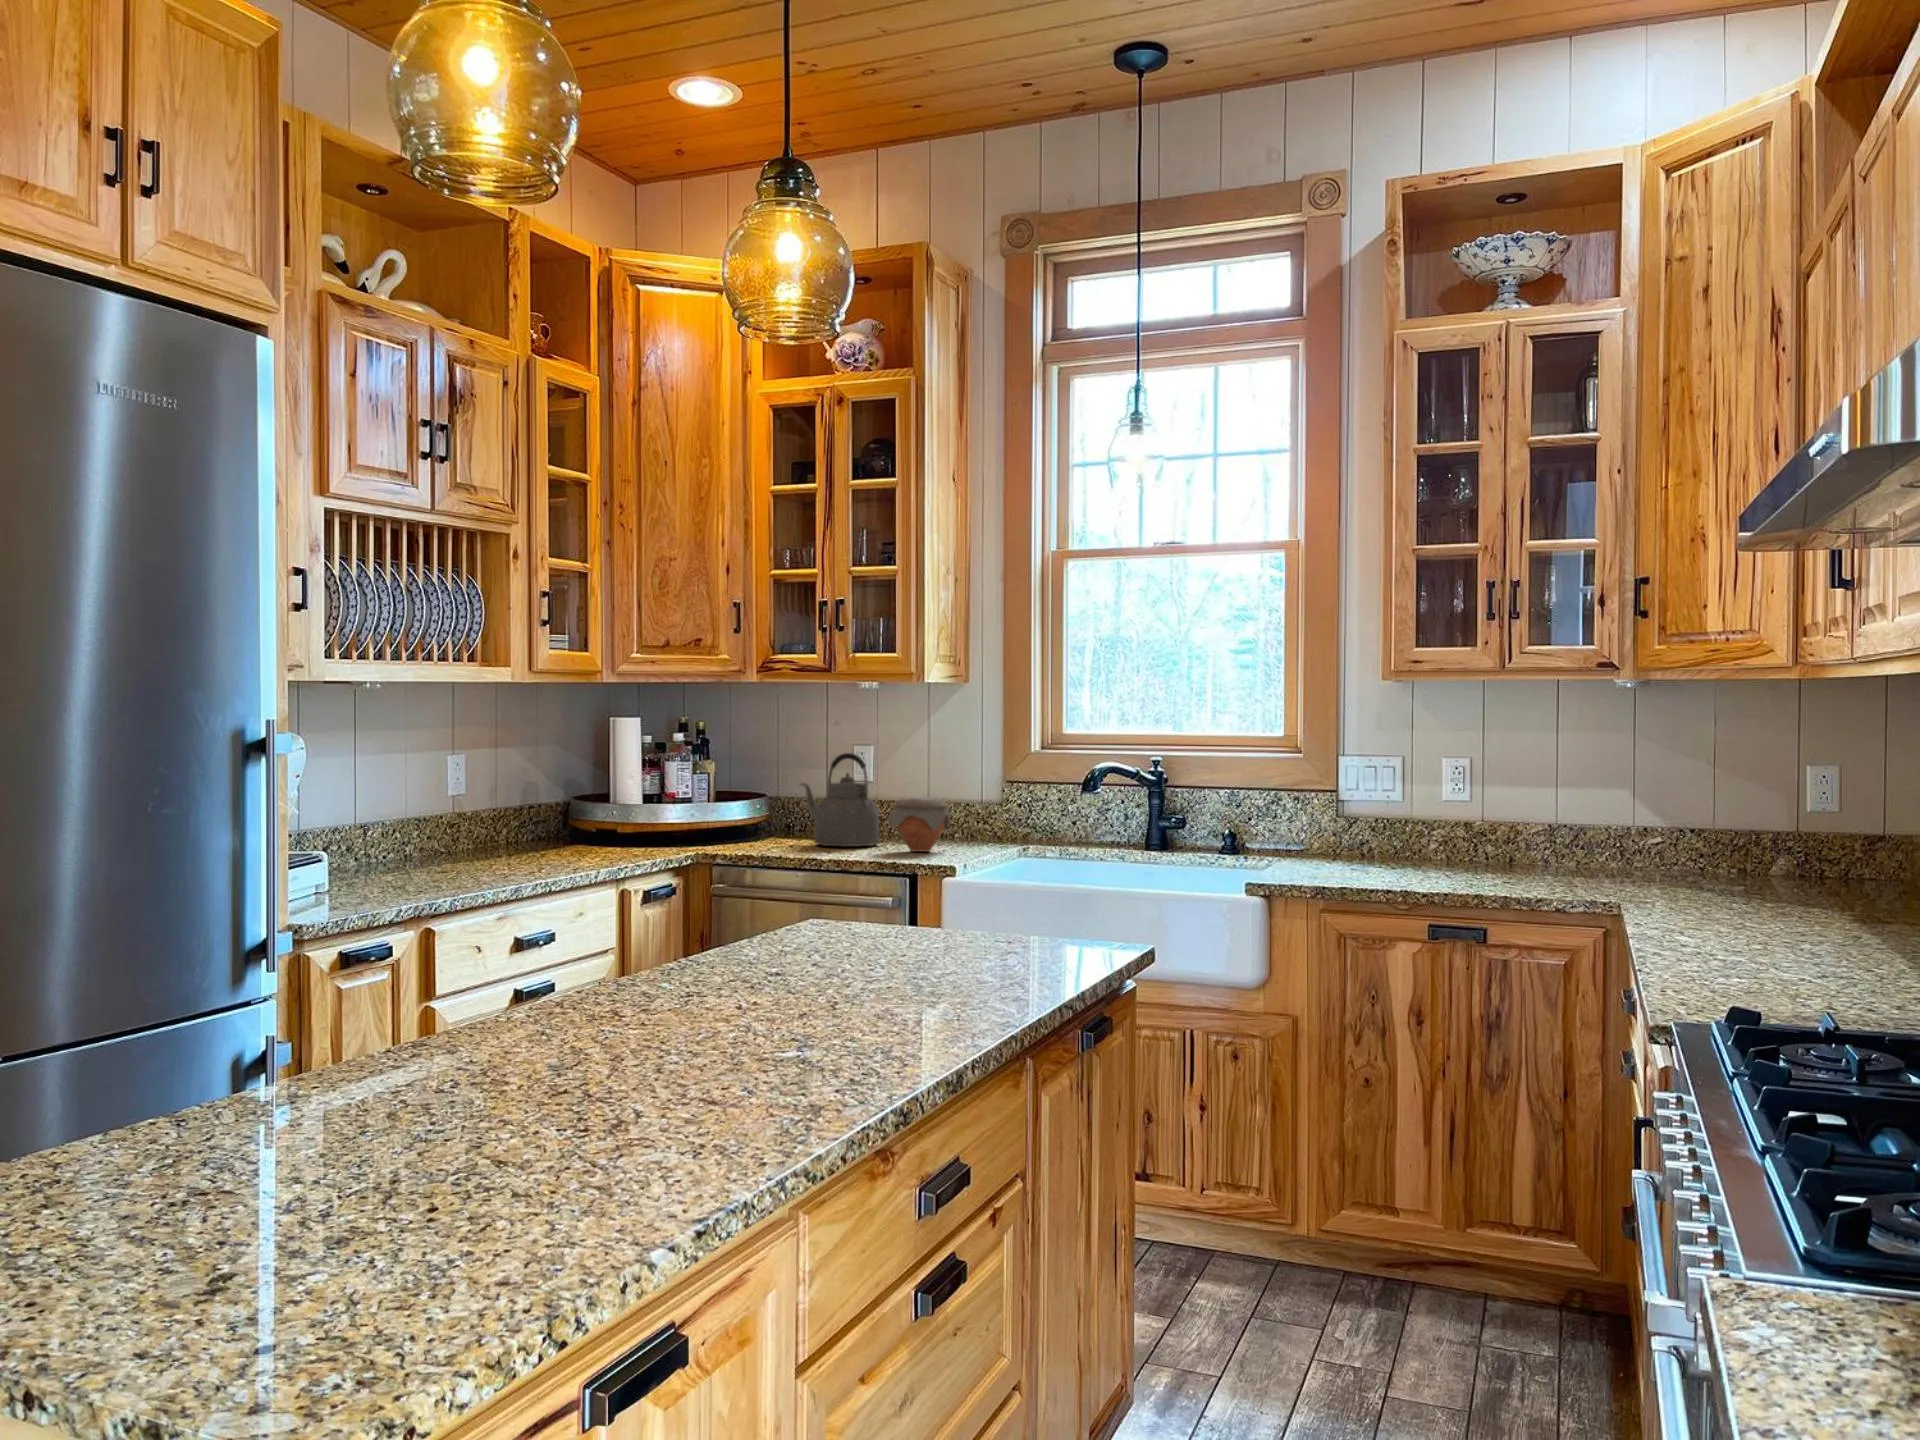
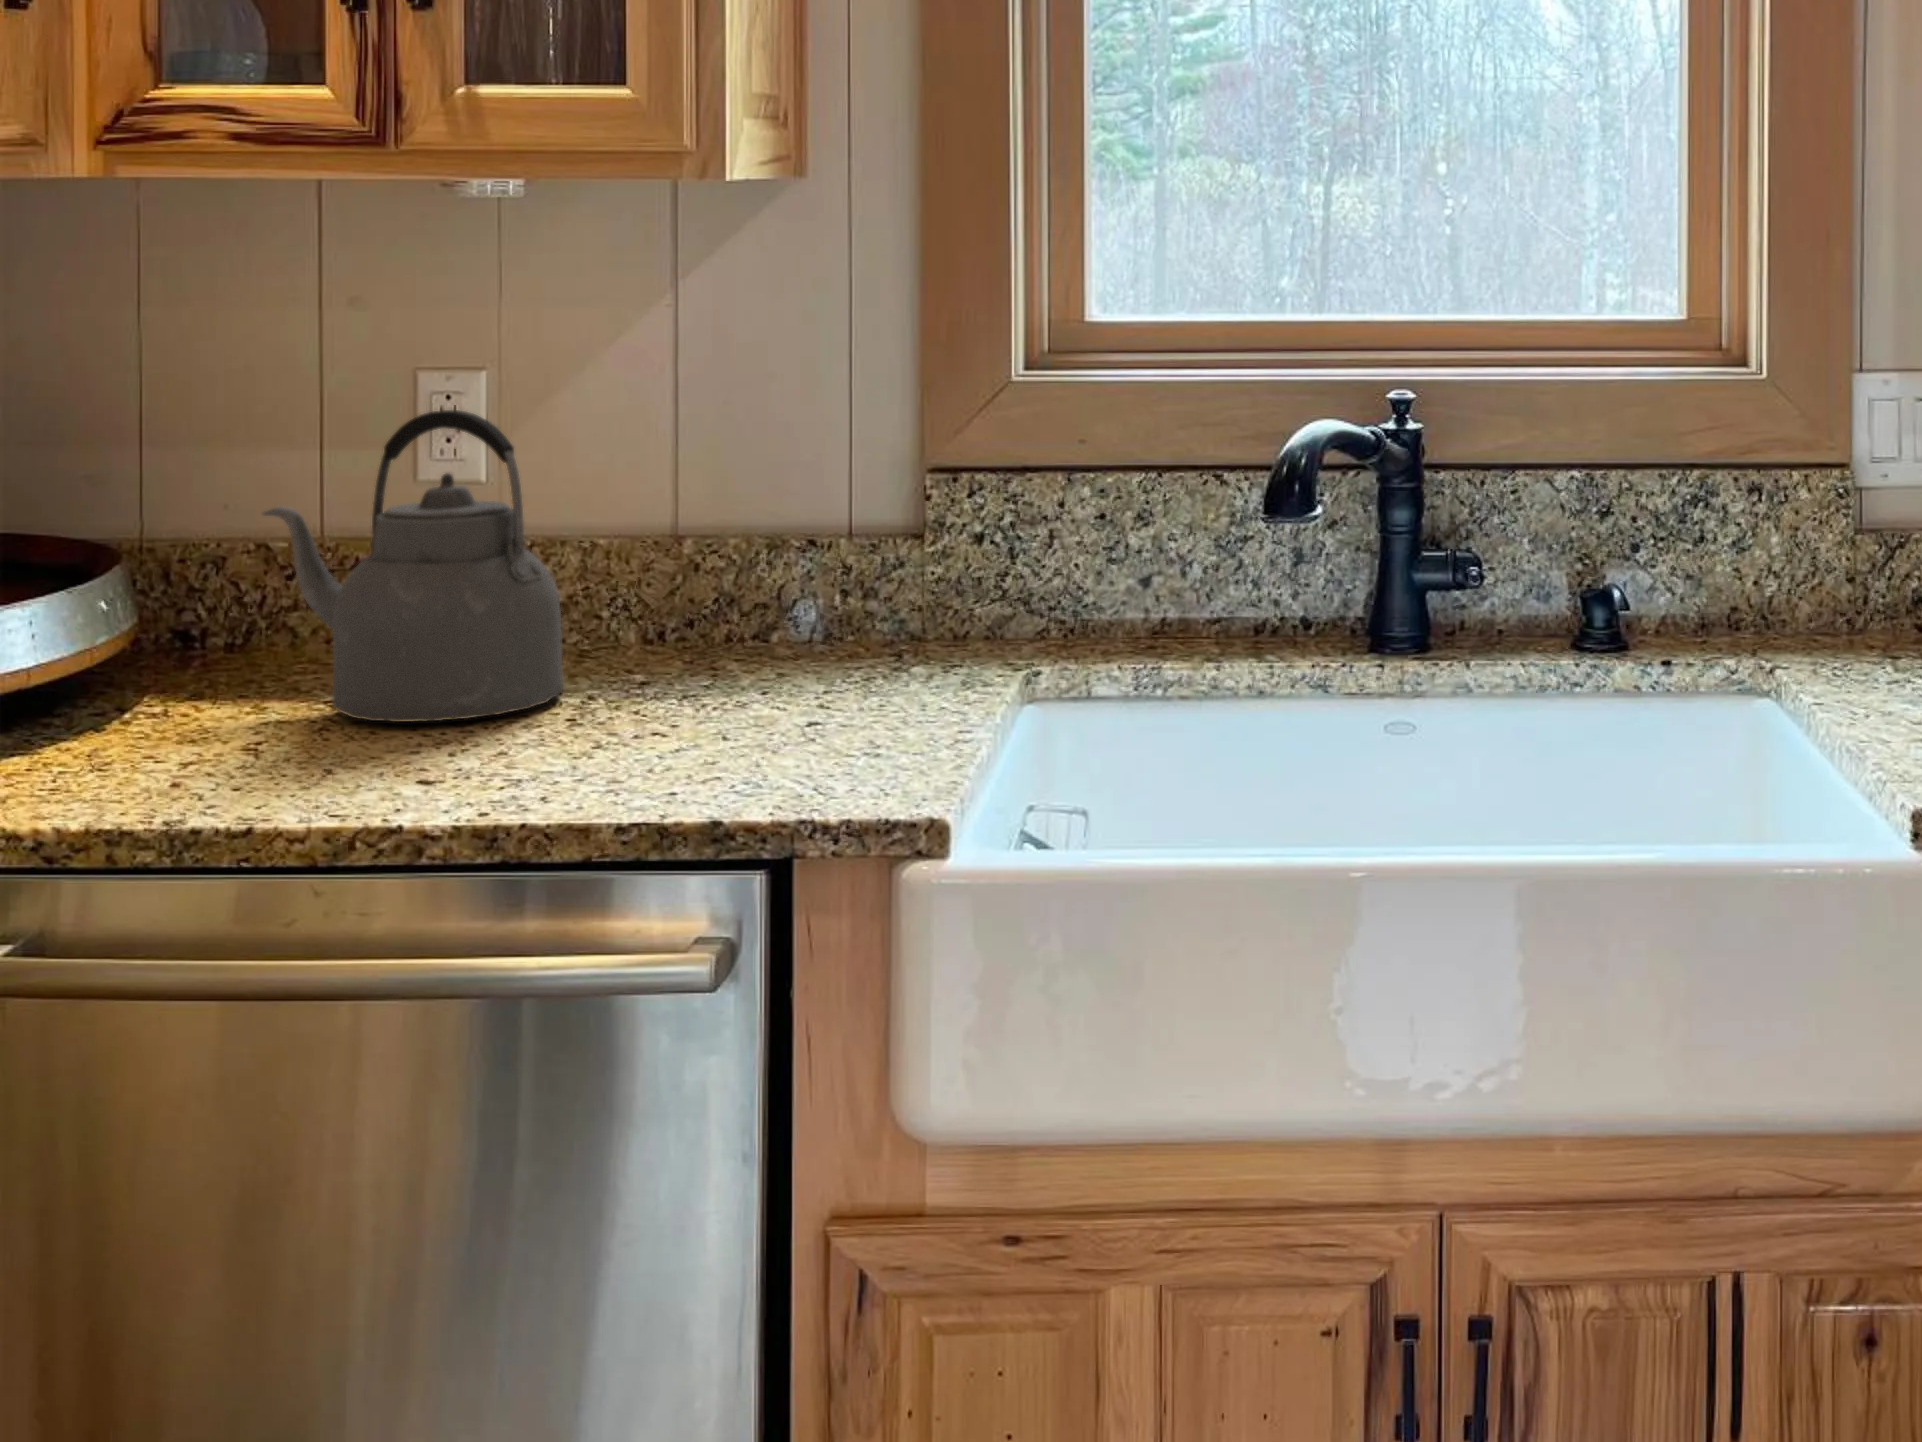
jar: present [888,797,950,852] -> none [620,546,830,729]

